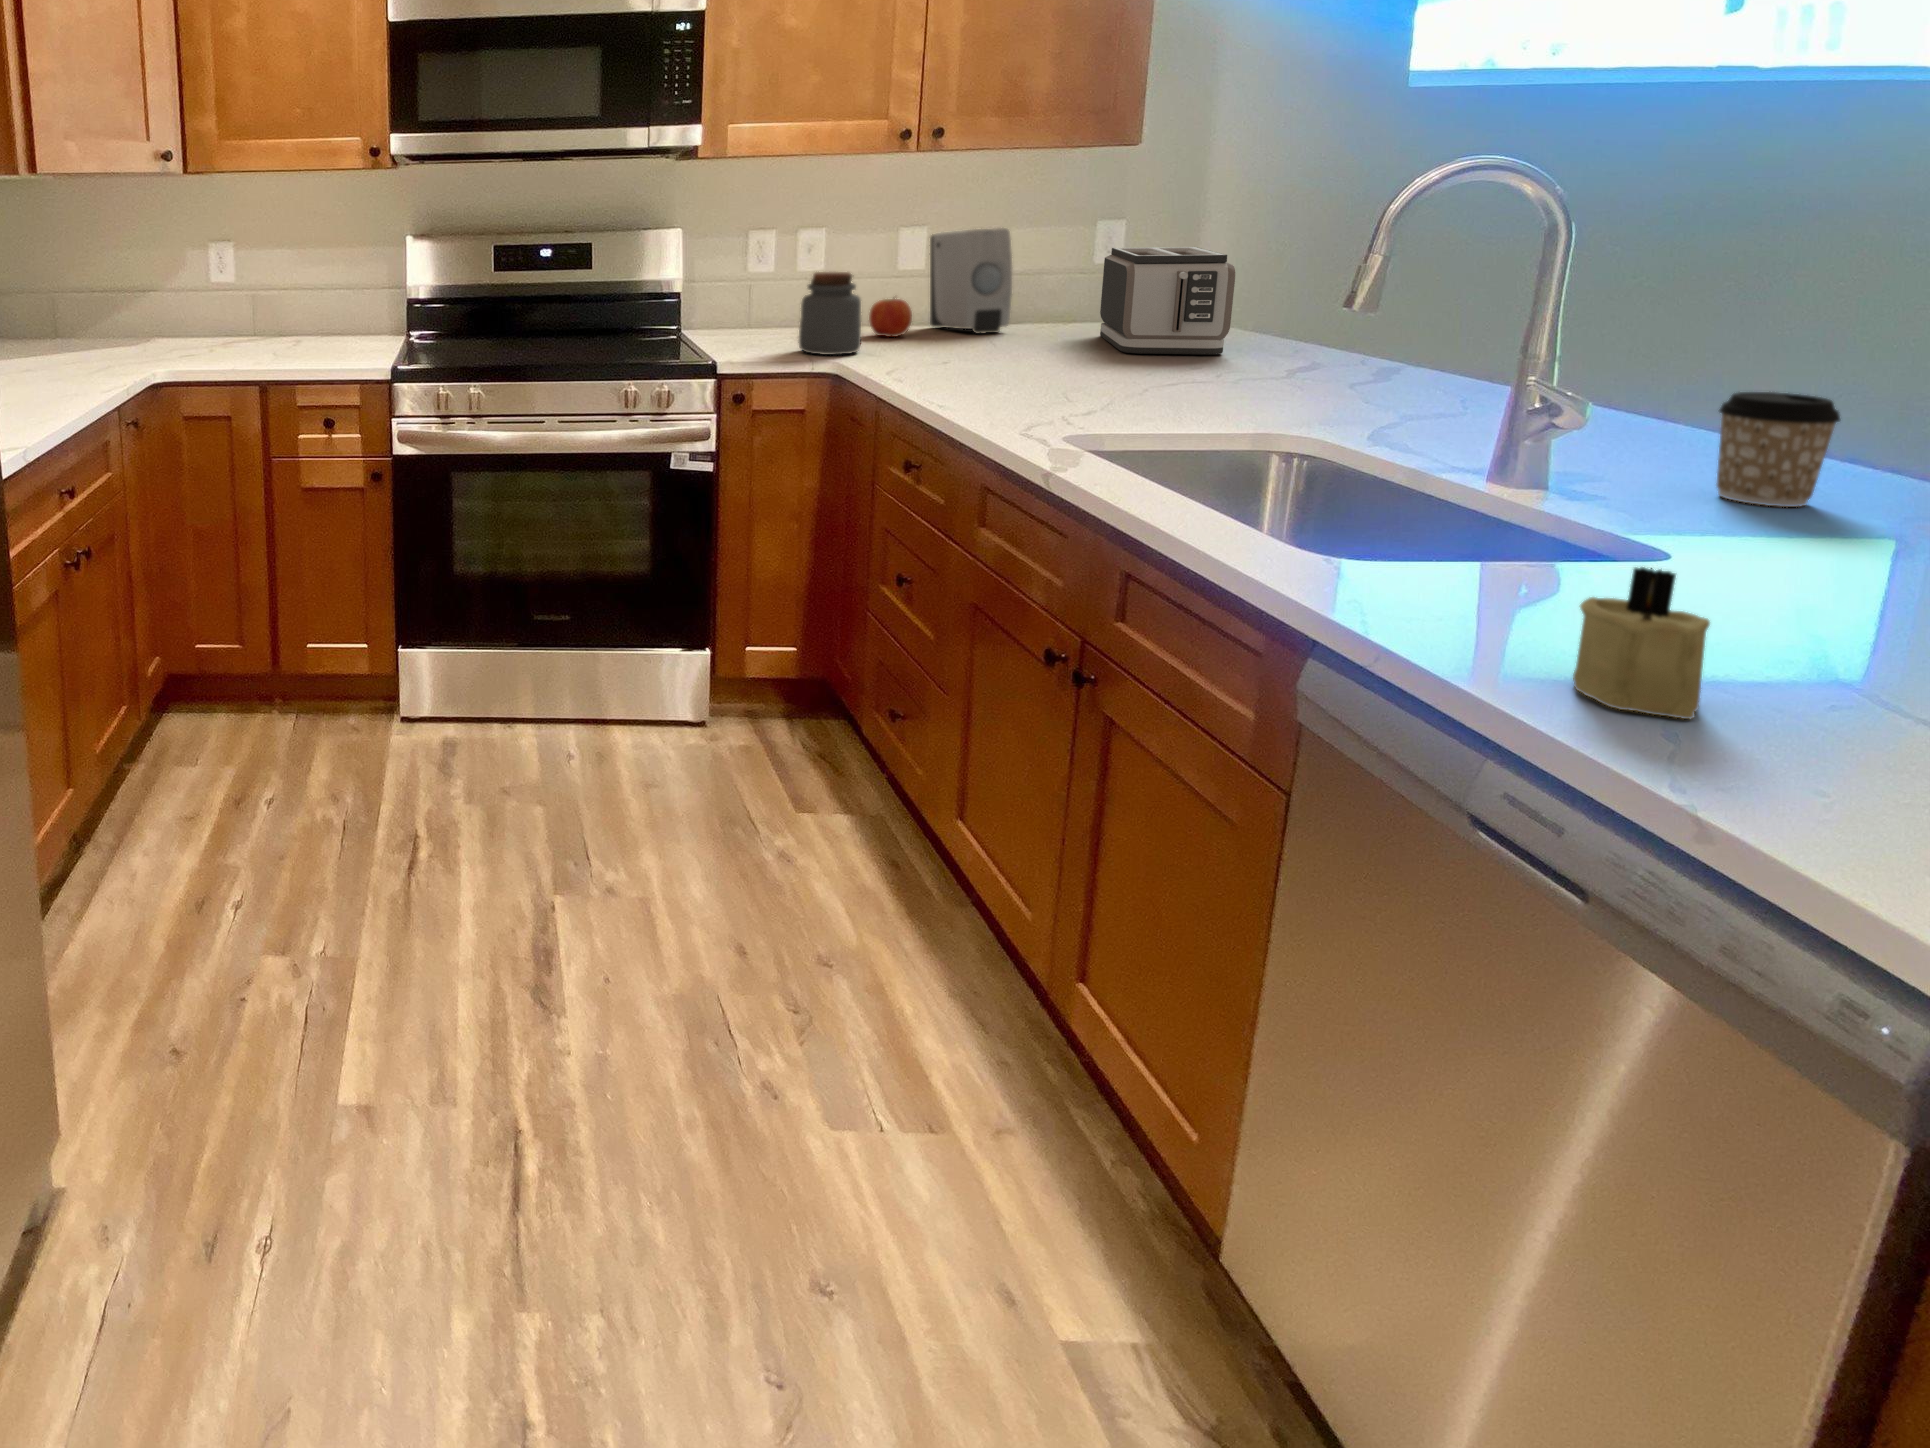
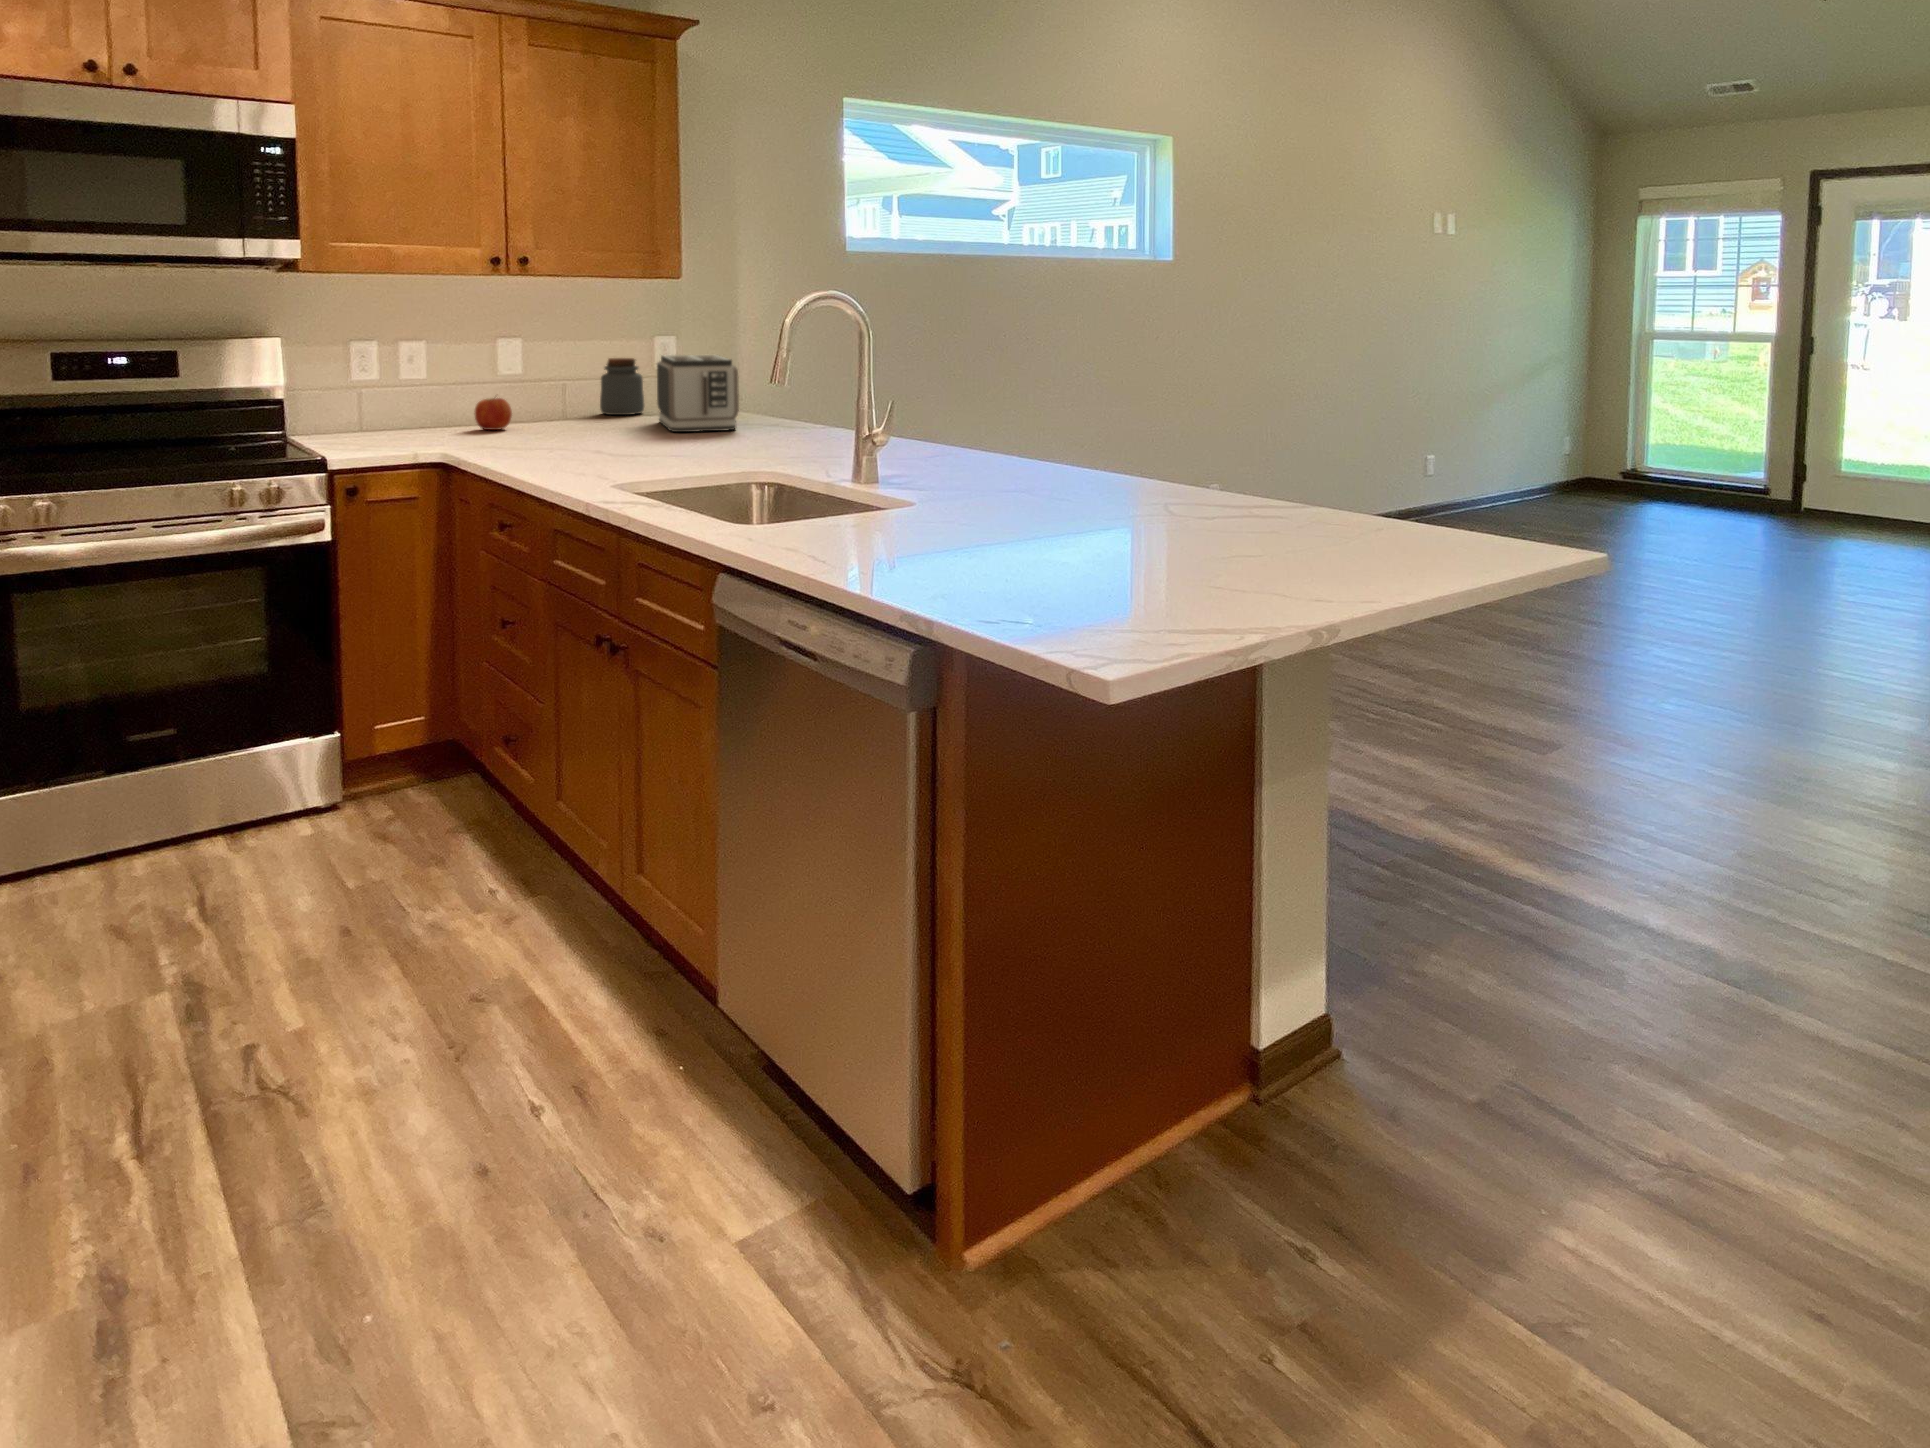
soap dispenser: present [930,228,1012,334] -> none [523,340,592,425]
jar: present [798,272,861,355] -> present [600,358,644,415]
coffee cup: present [1716,392,1840,507] -> none [937,426,980,484]
candle: present [1573,567,1710,719] -> none [830,496,877,566]

